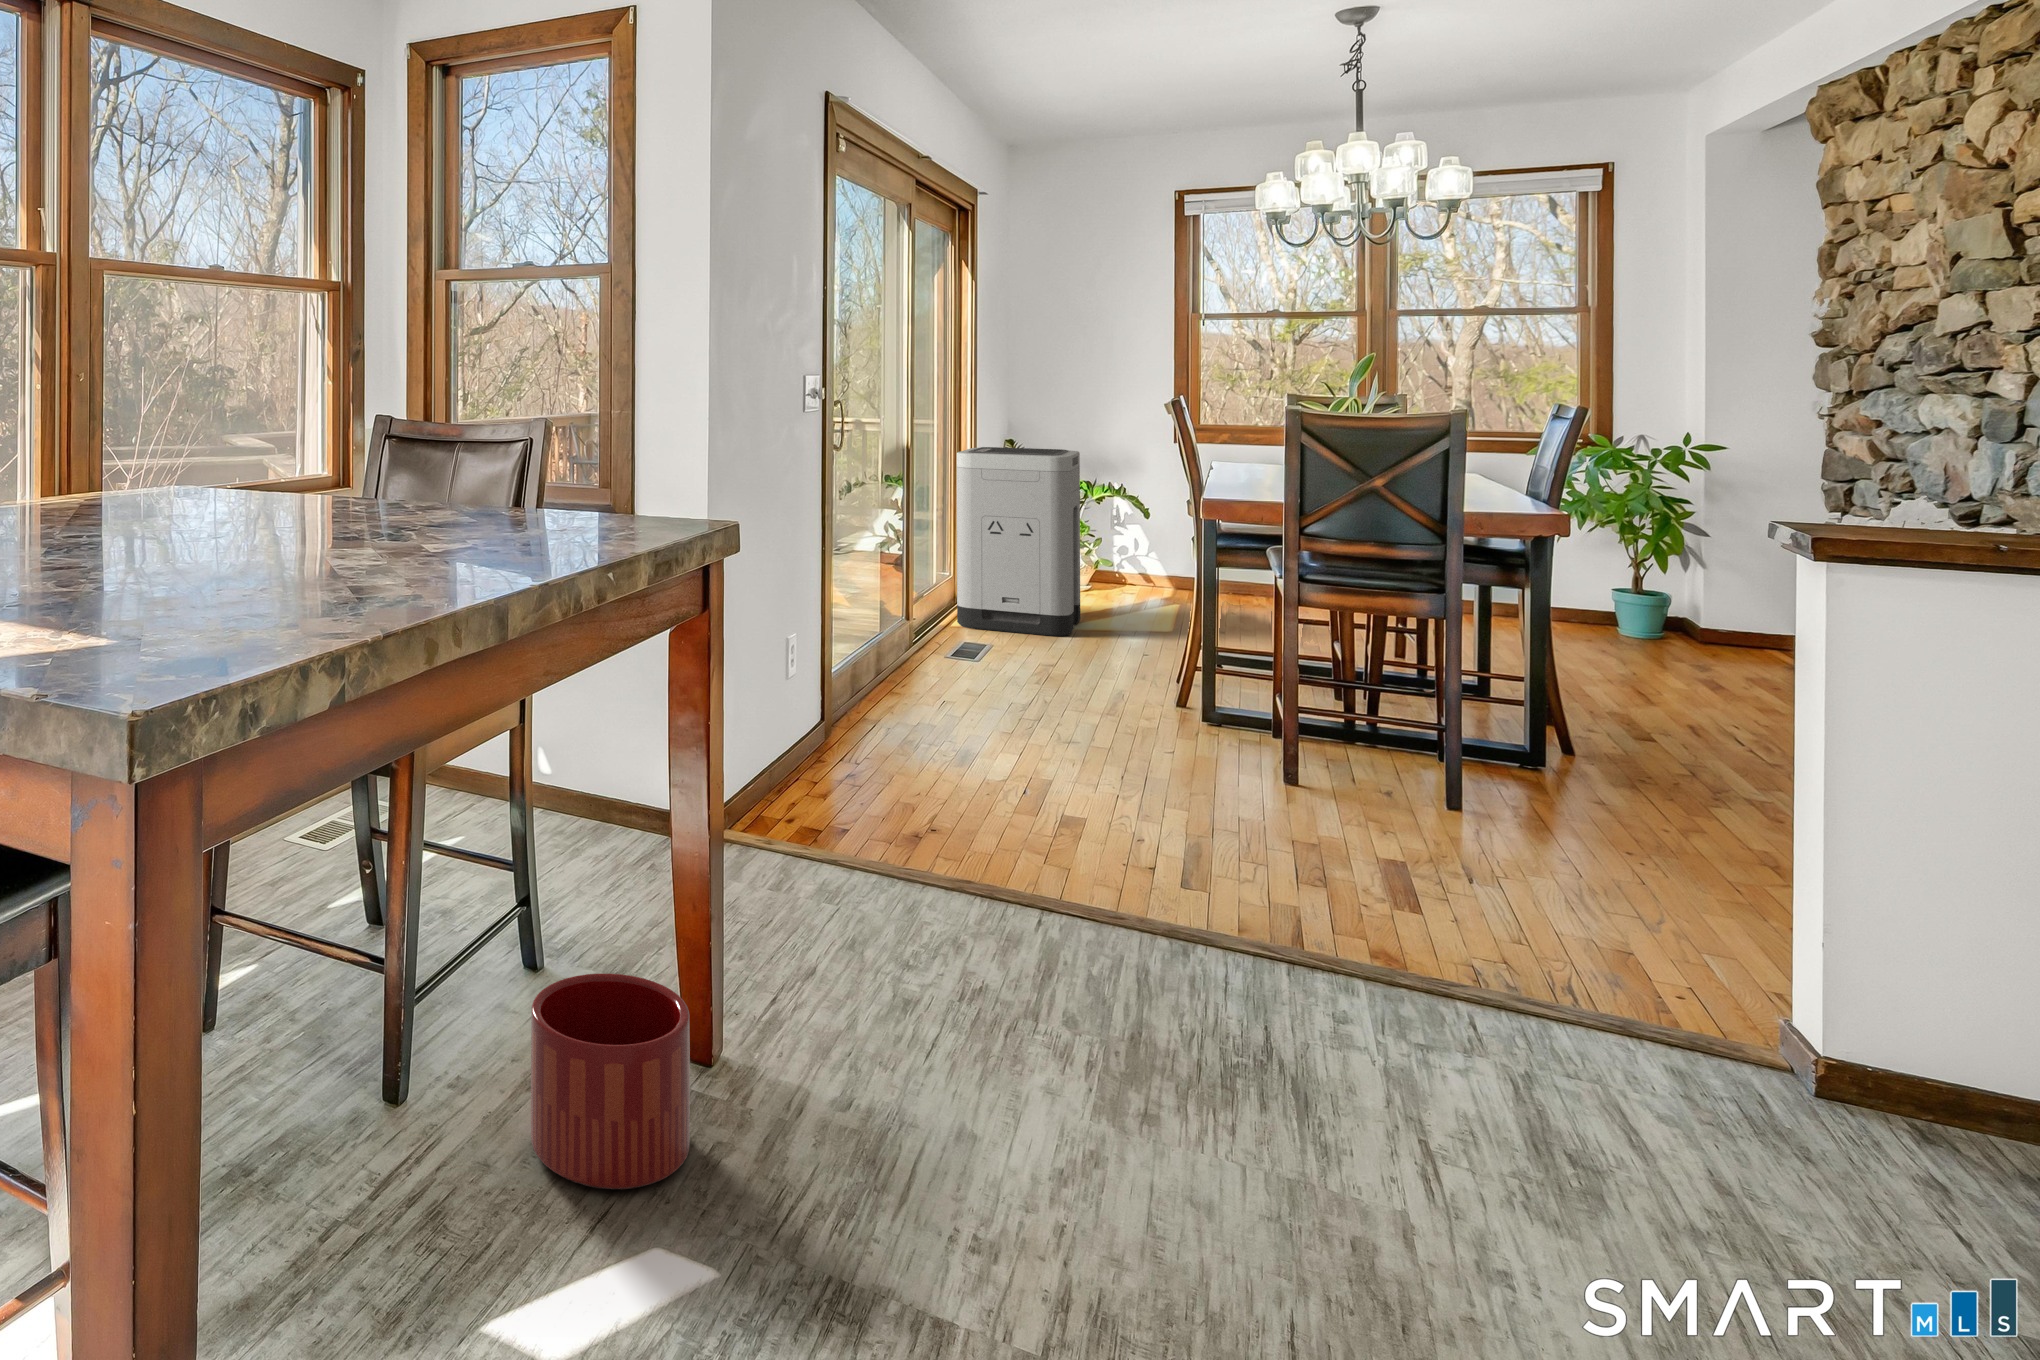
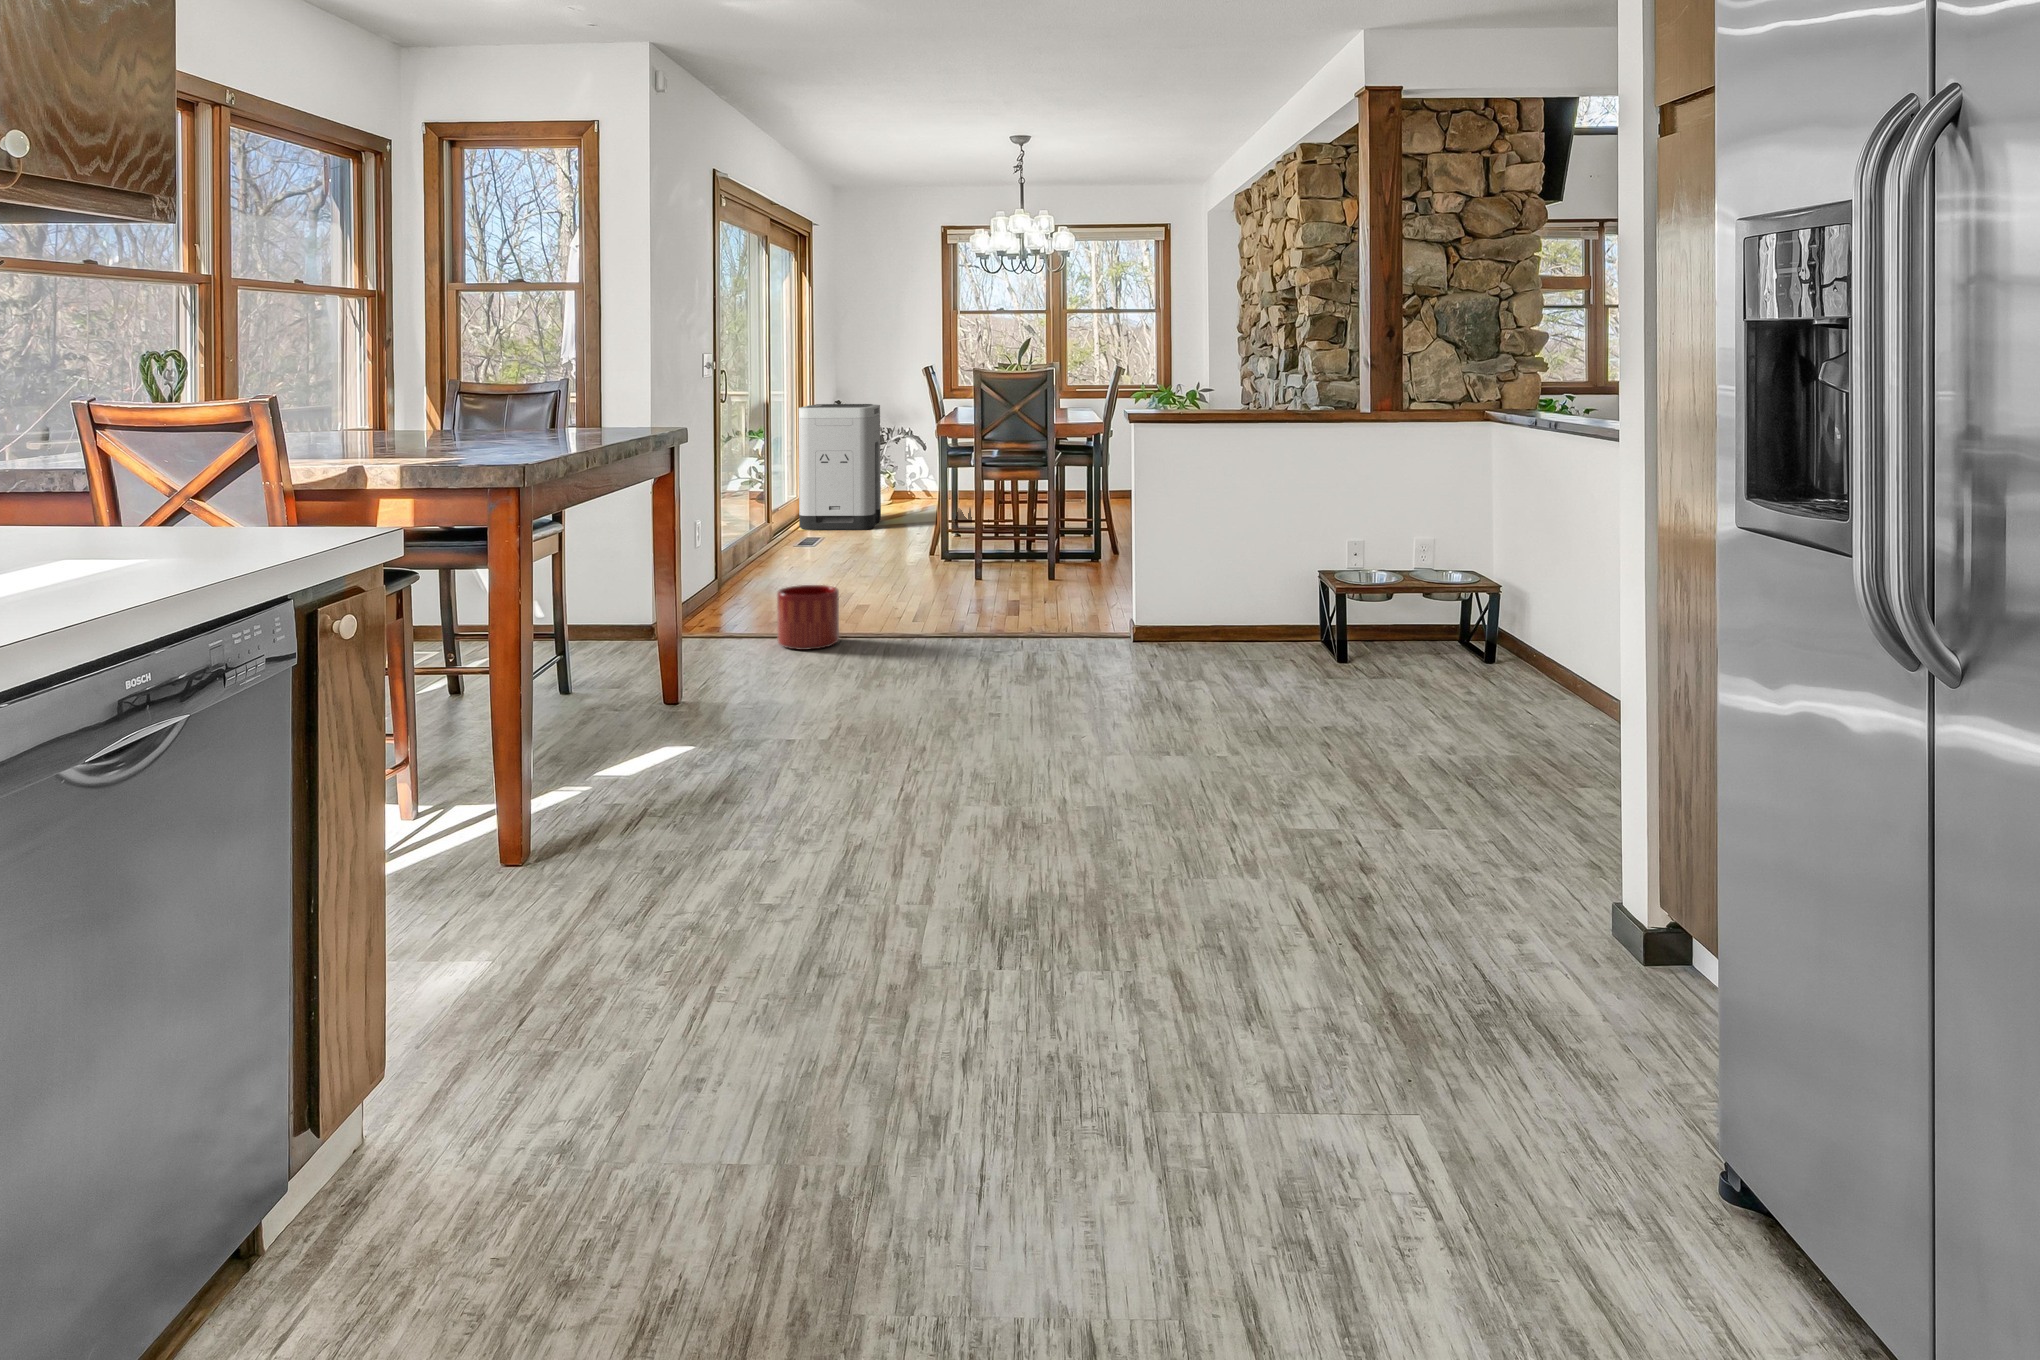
planter: present [531,973,690,1189] -> present [777,585,839,650]

